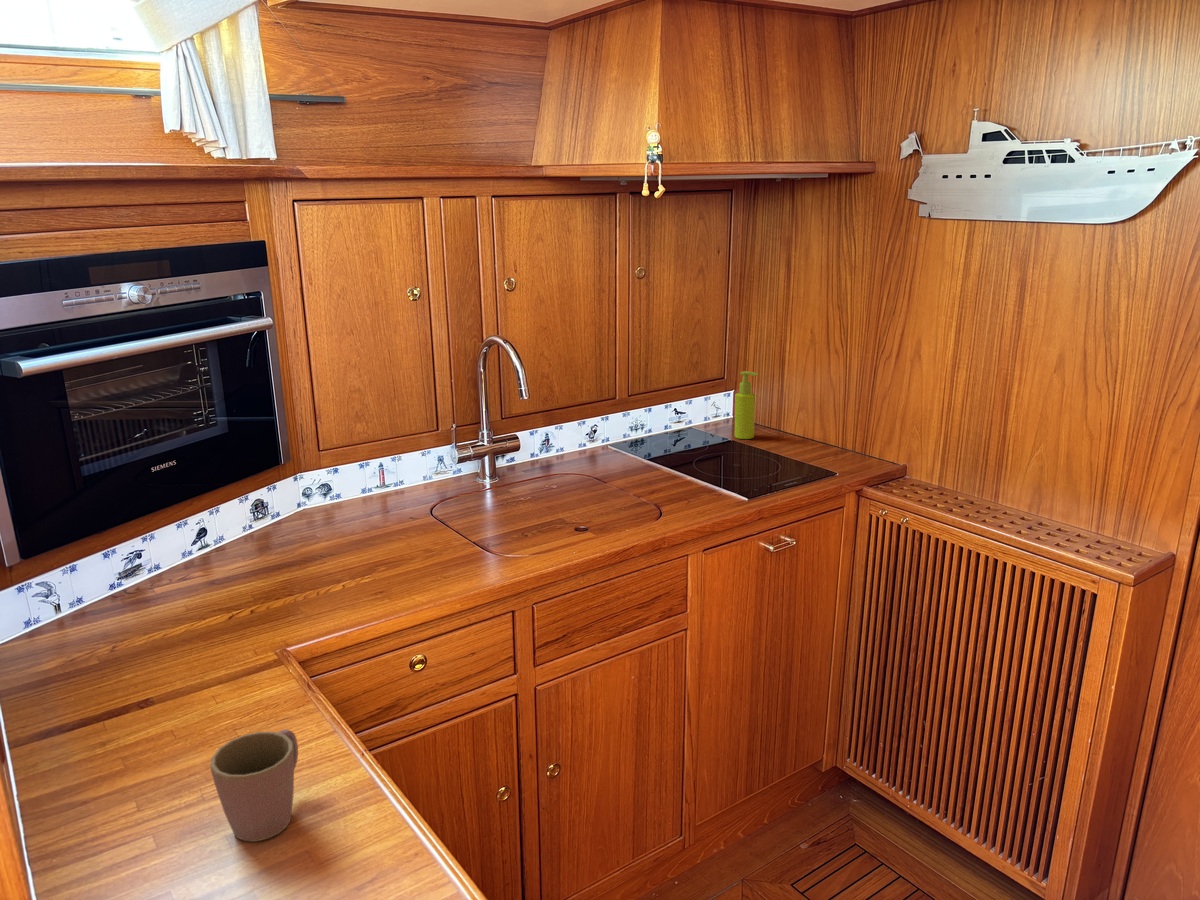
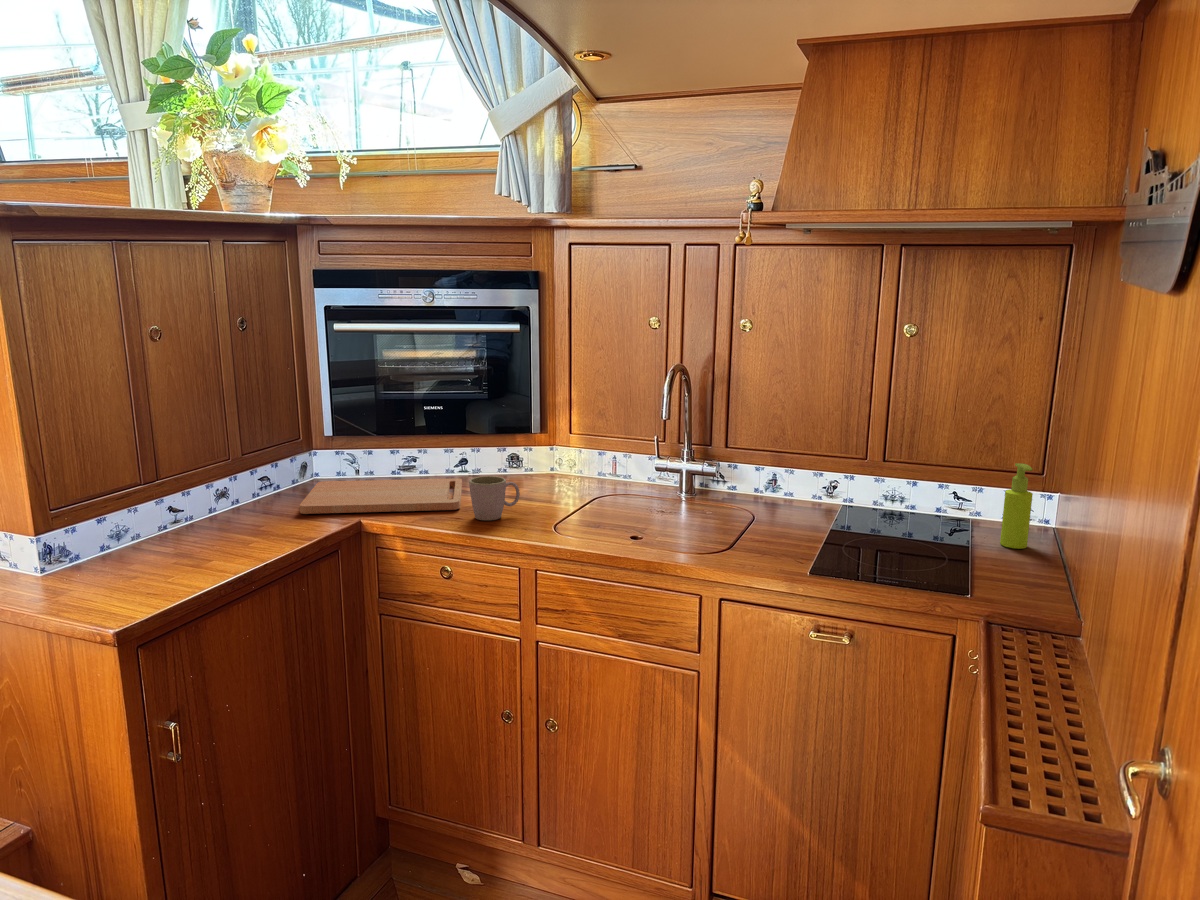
cutting board: none [54,555,344,685] -> present [300,478,462,514]
mug: present [210,729,298,841] -> present [469,476,520,520]

